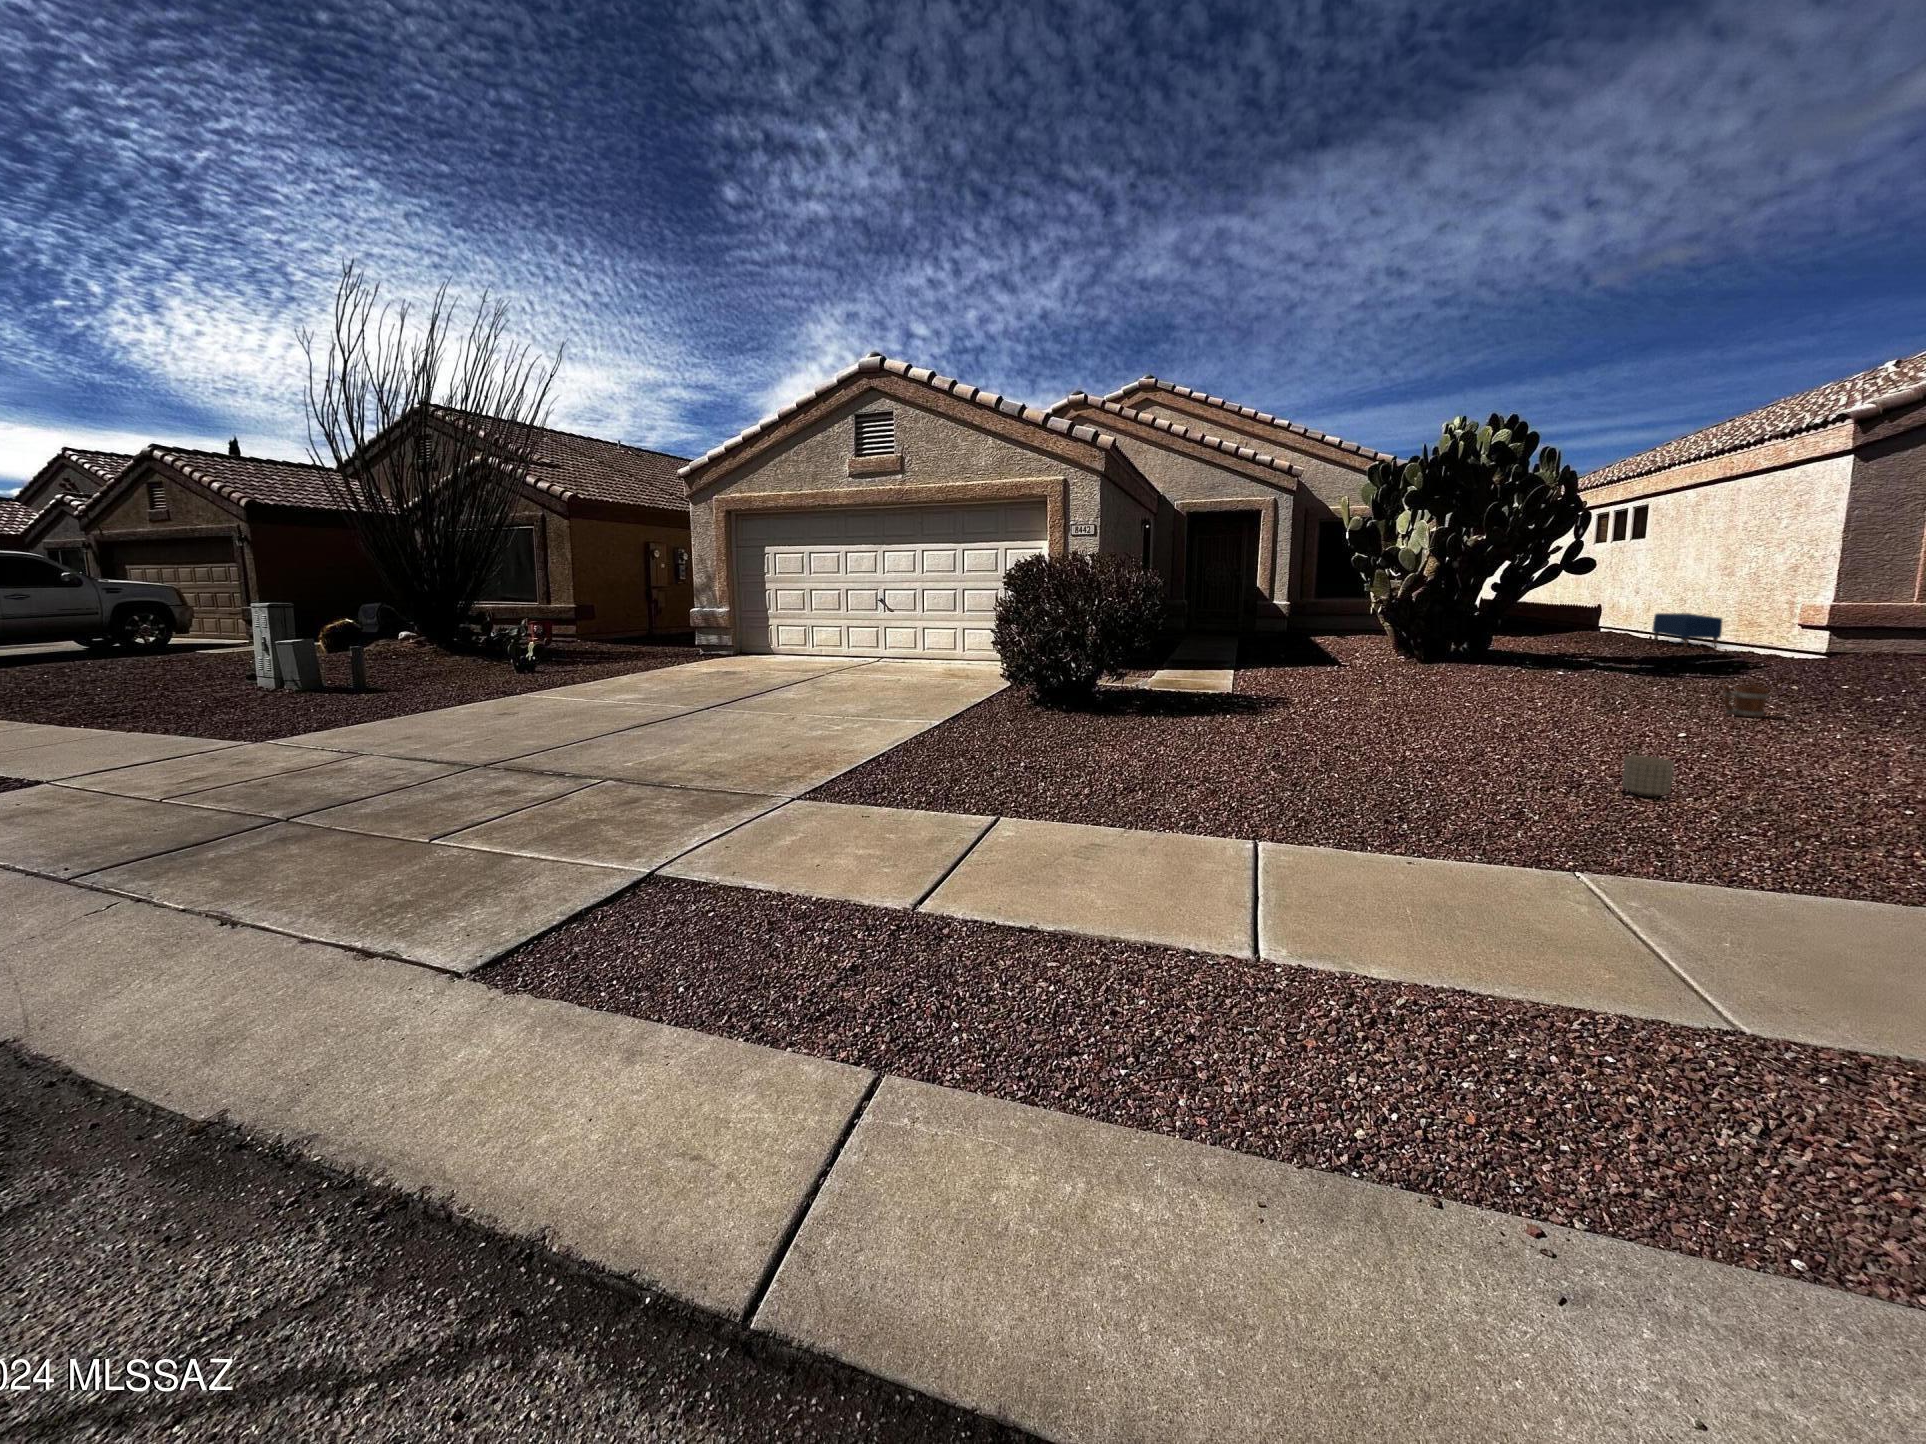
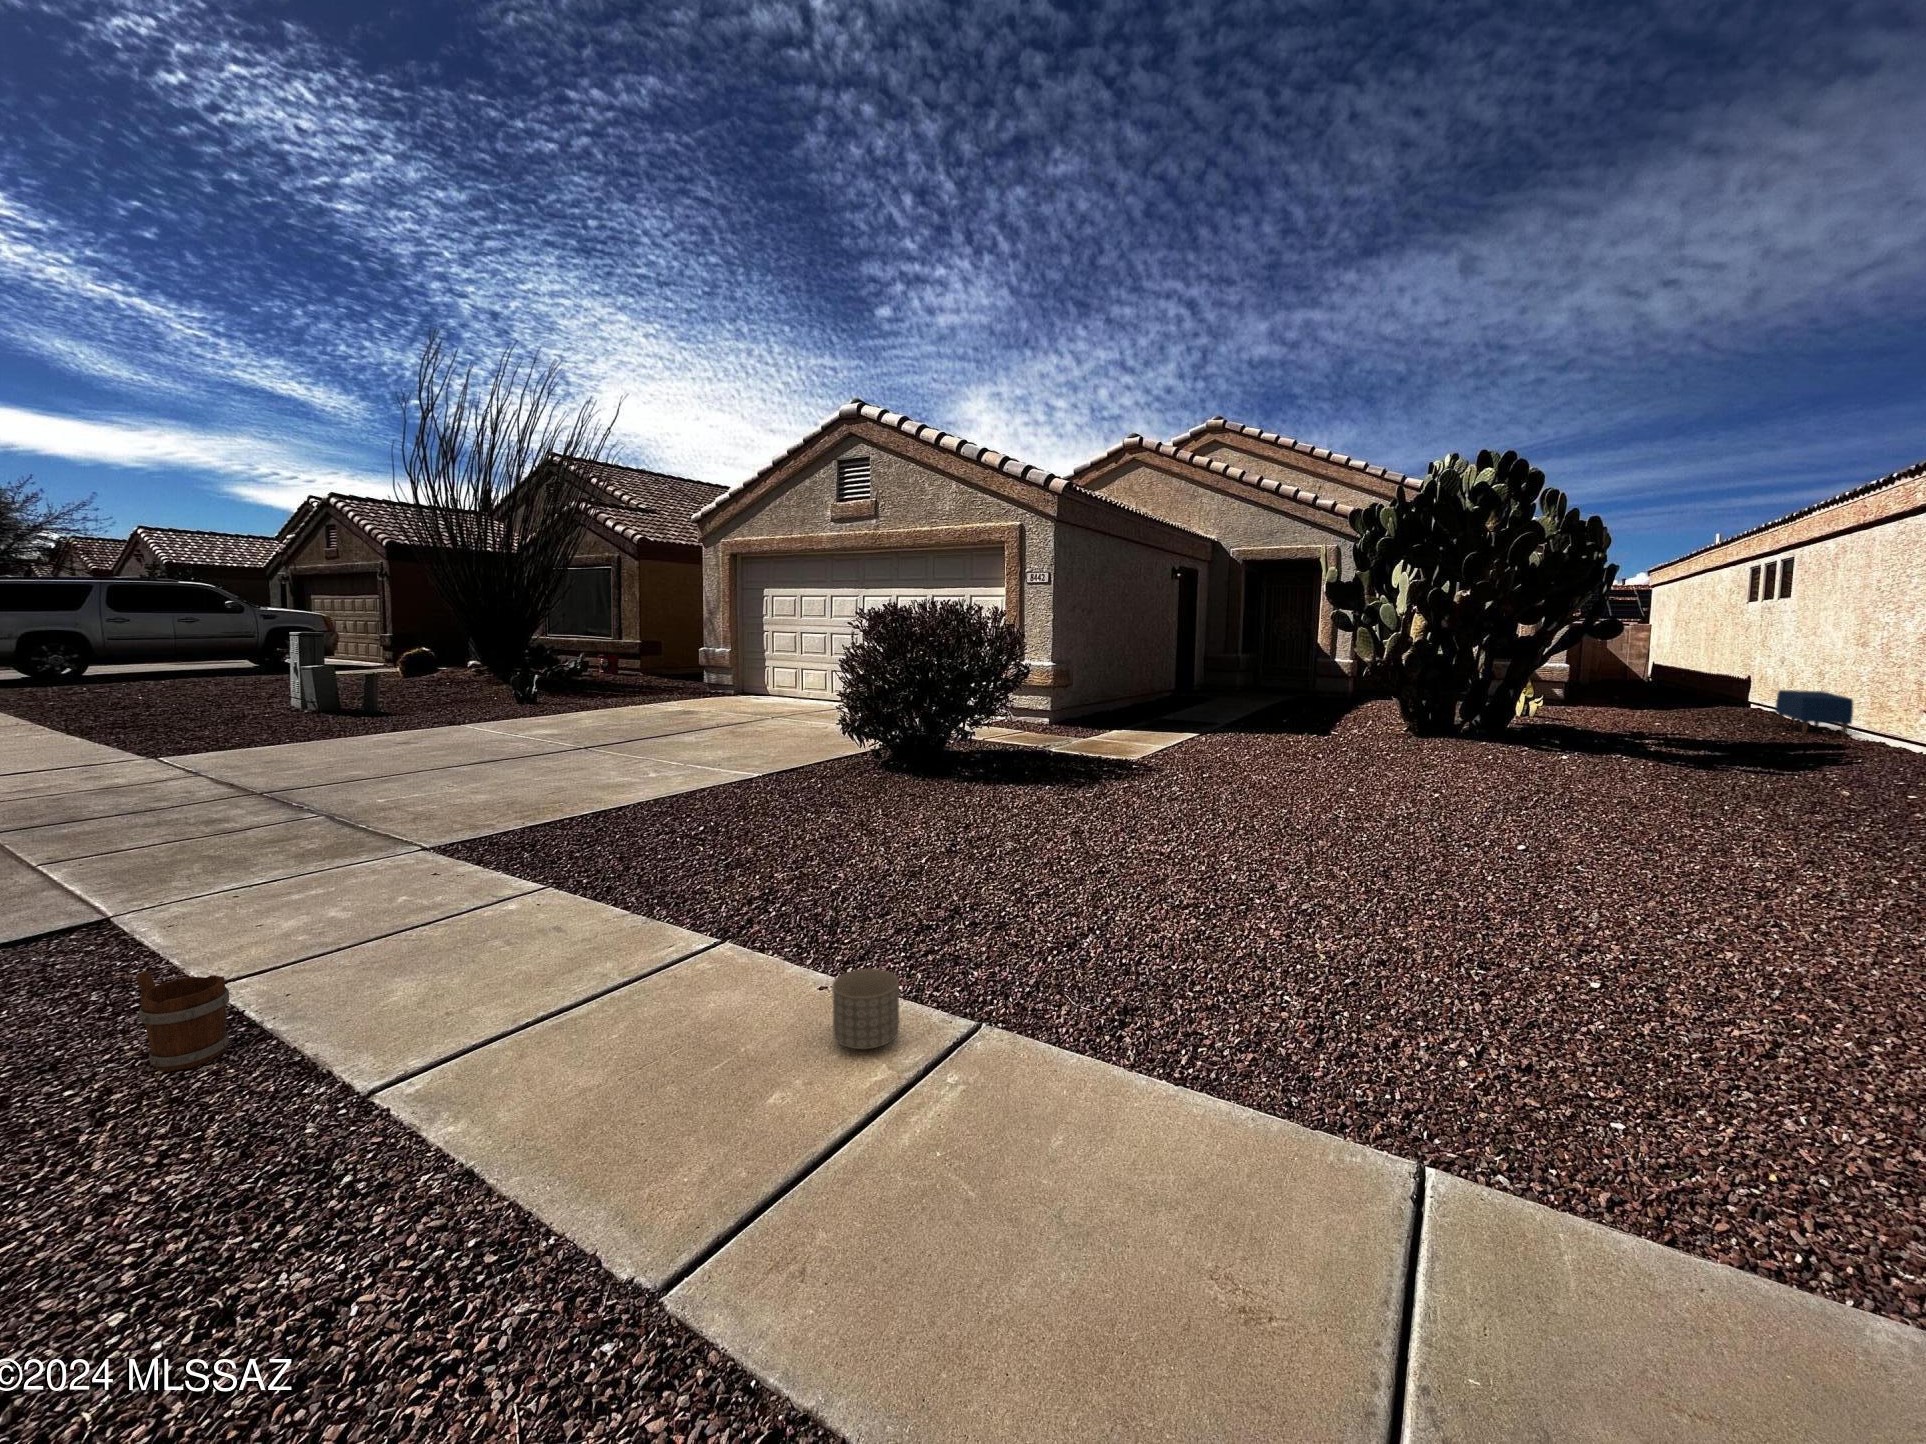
bucket: present [1723,685,1769,718] -> present [136,971,229,1072]
planter: present [1622,756,1674,797] -> present [832,969,899,1050]

